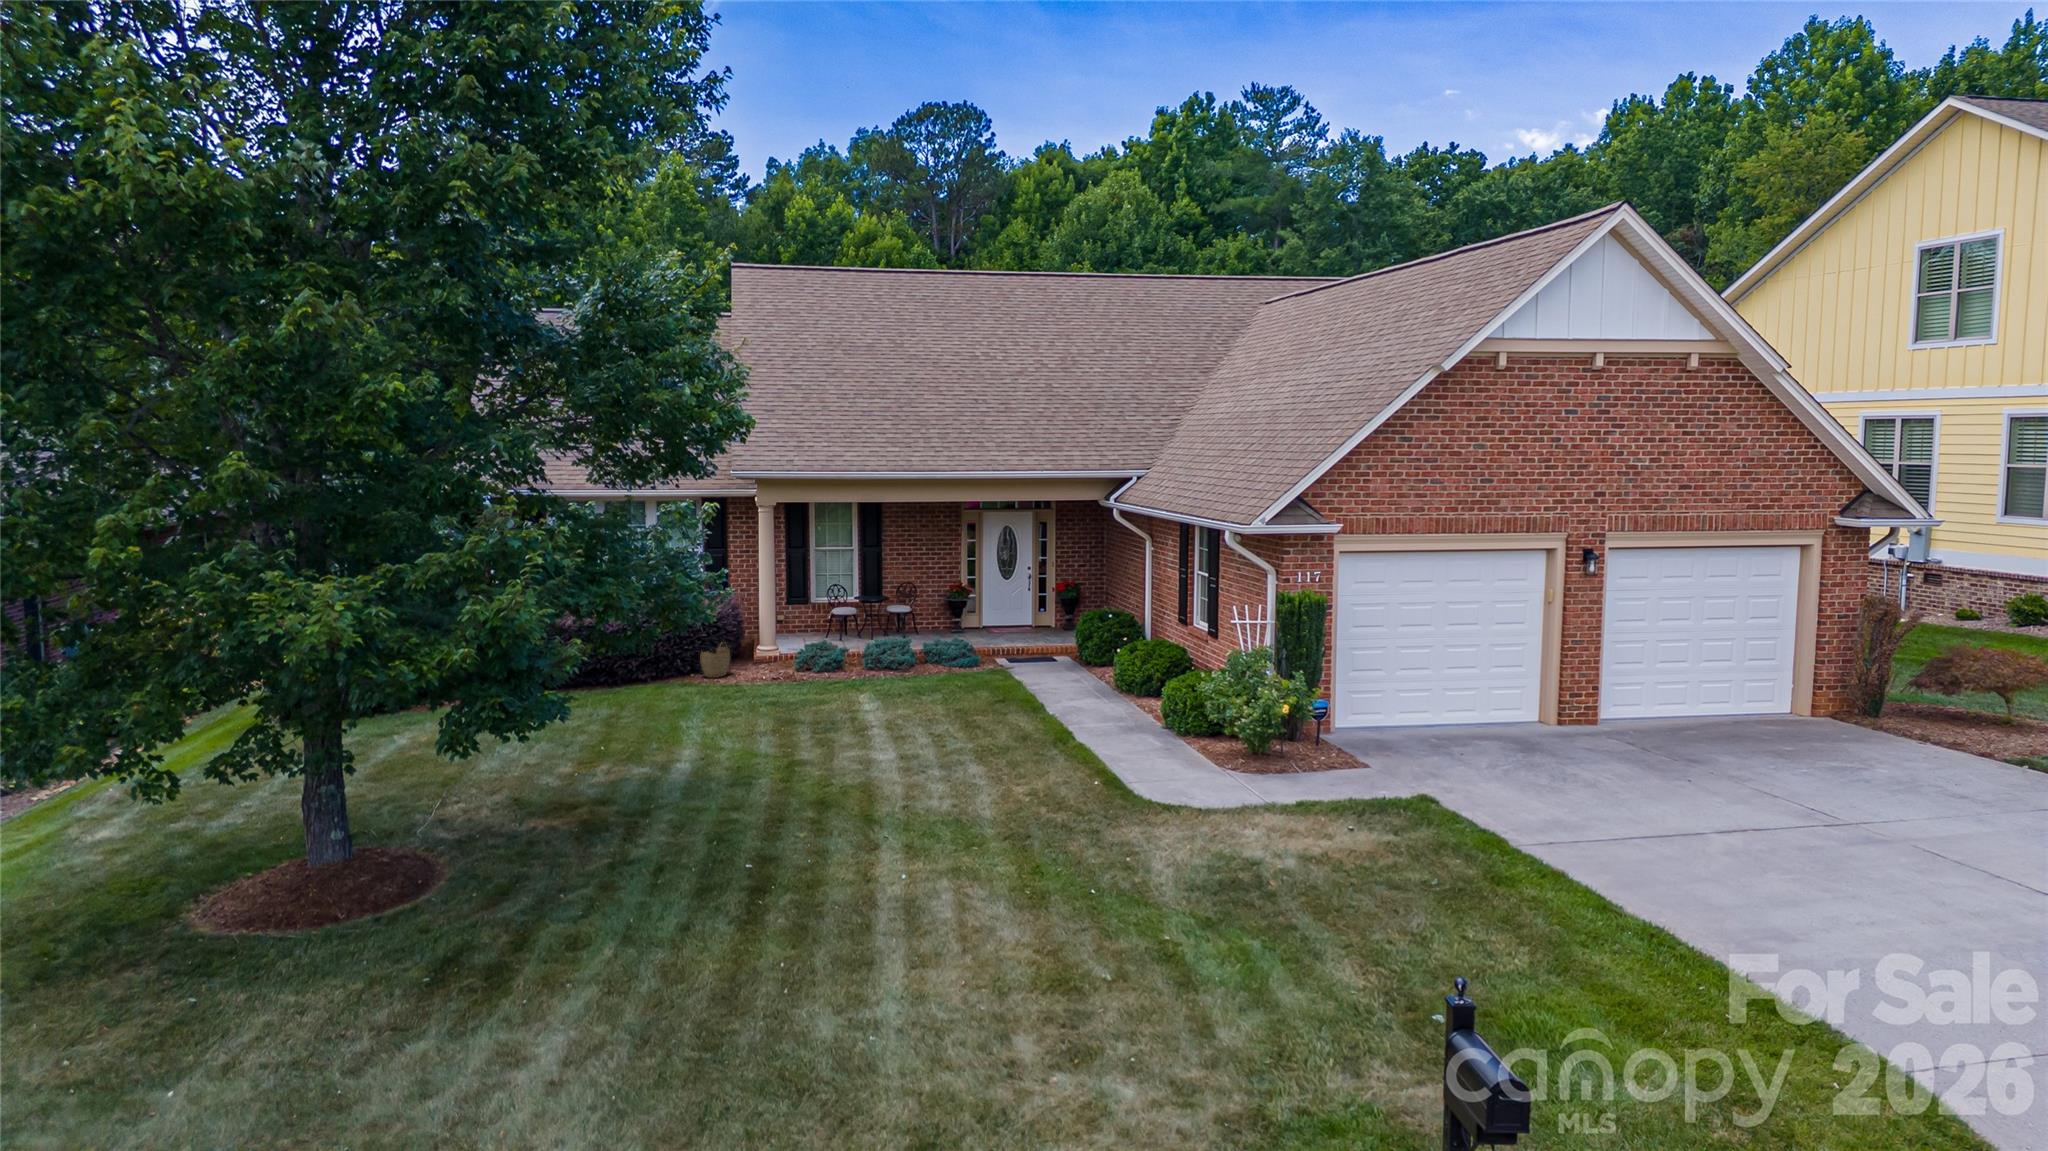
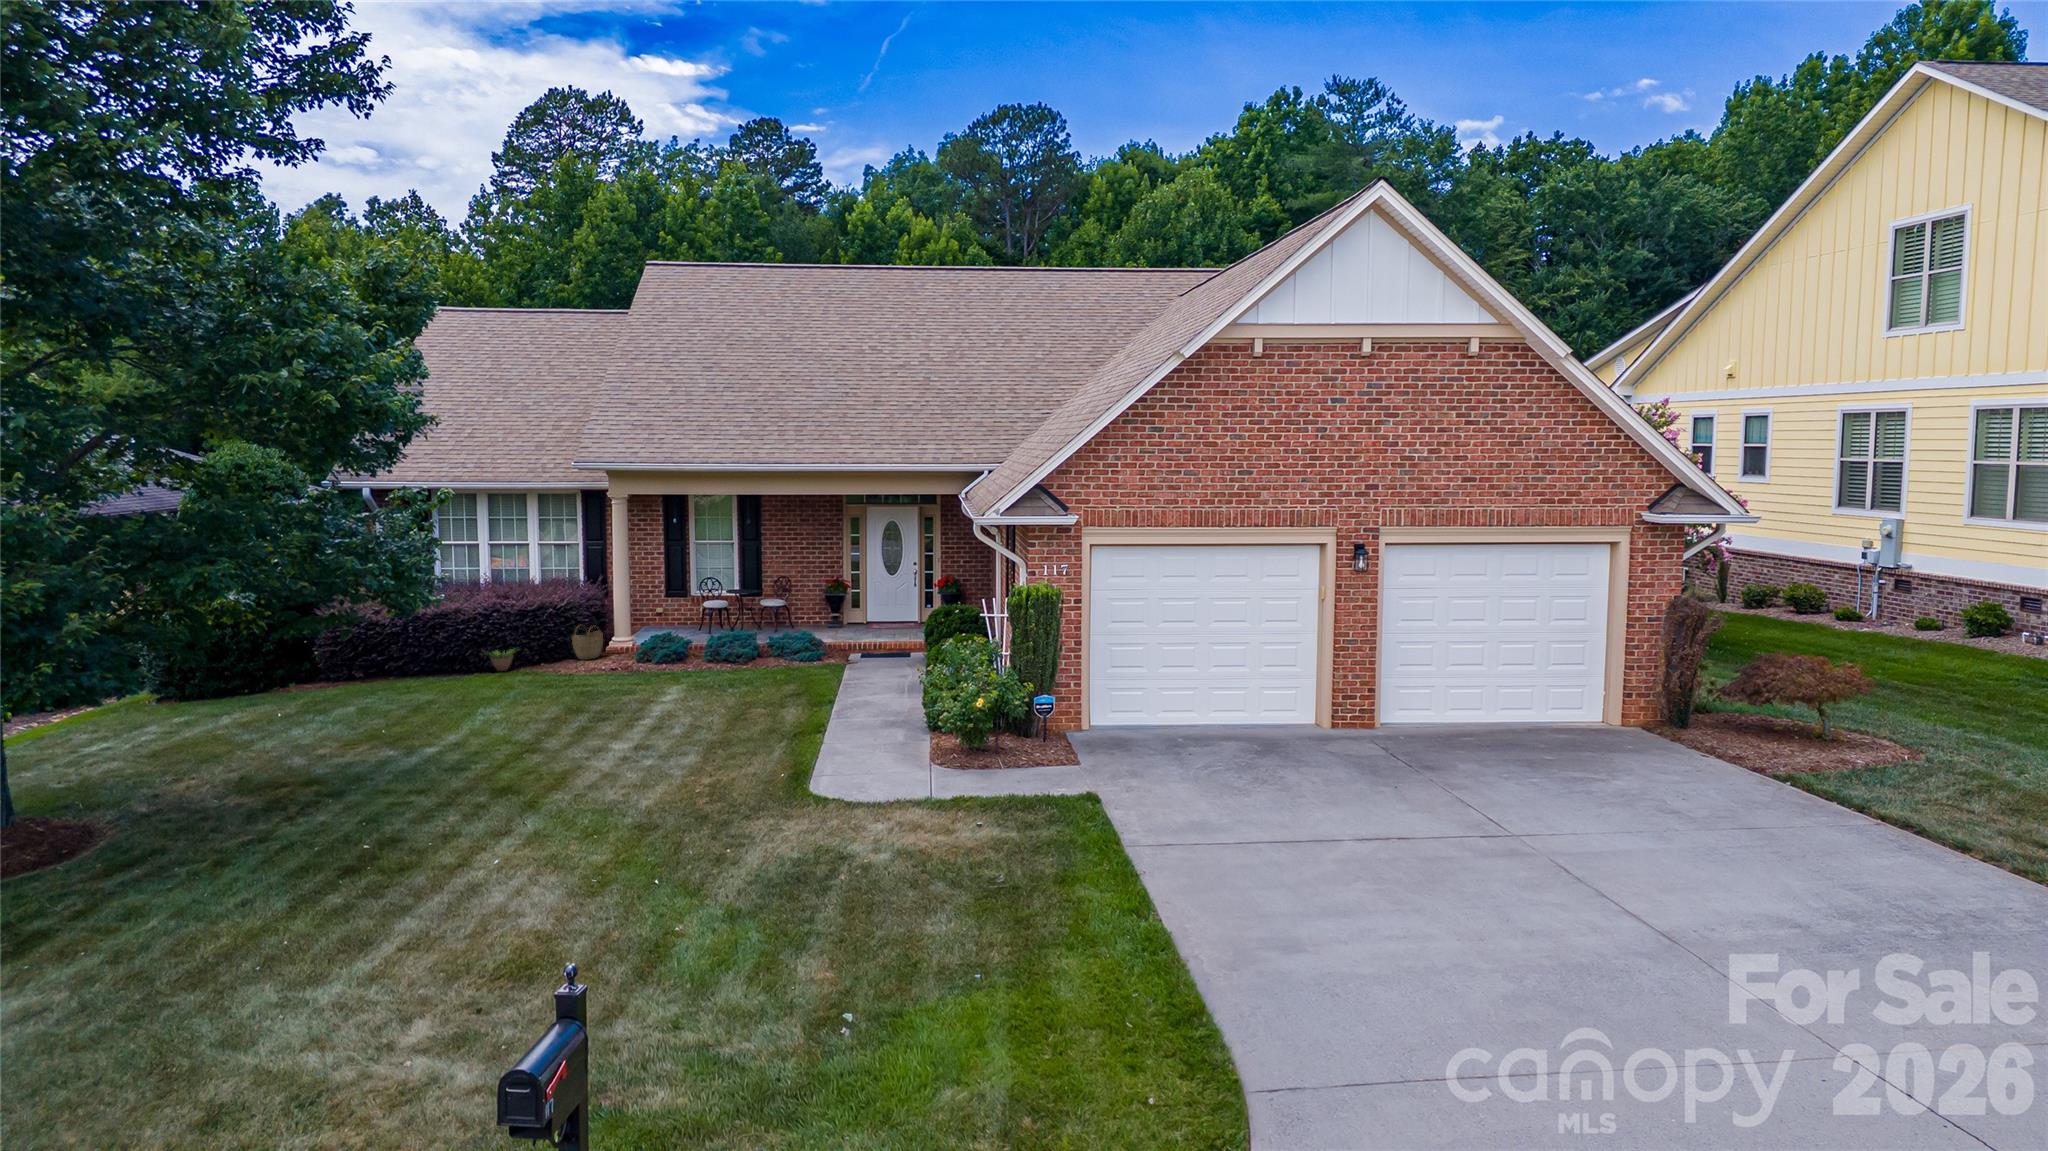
decorative plant: none [615,667,658,693] -> present [490,649,515,671]

